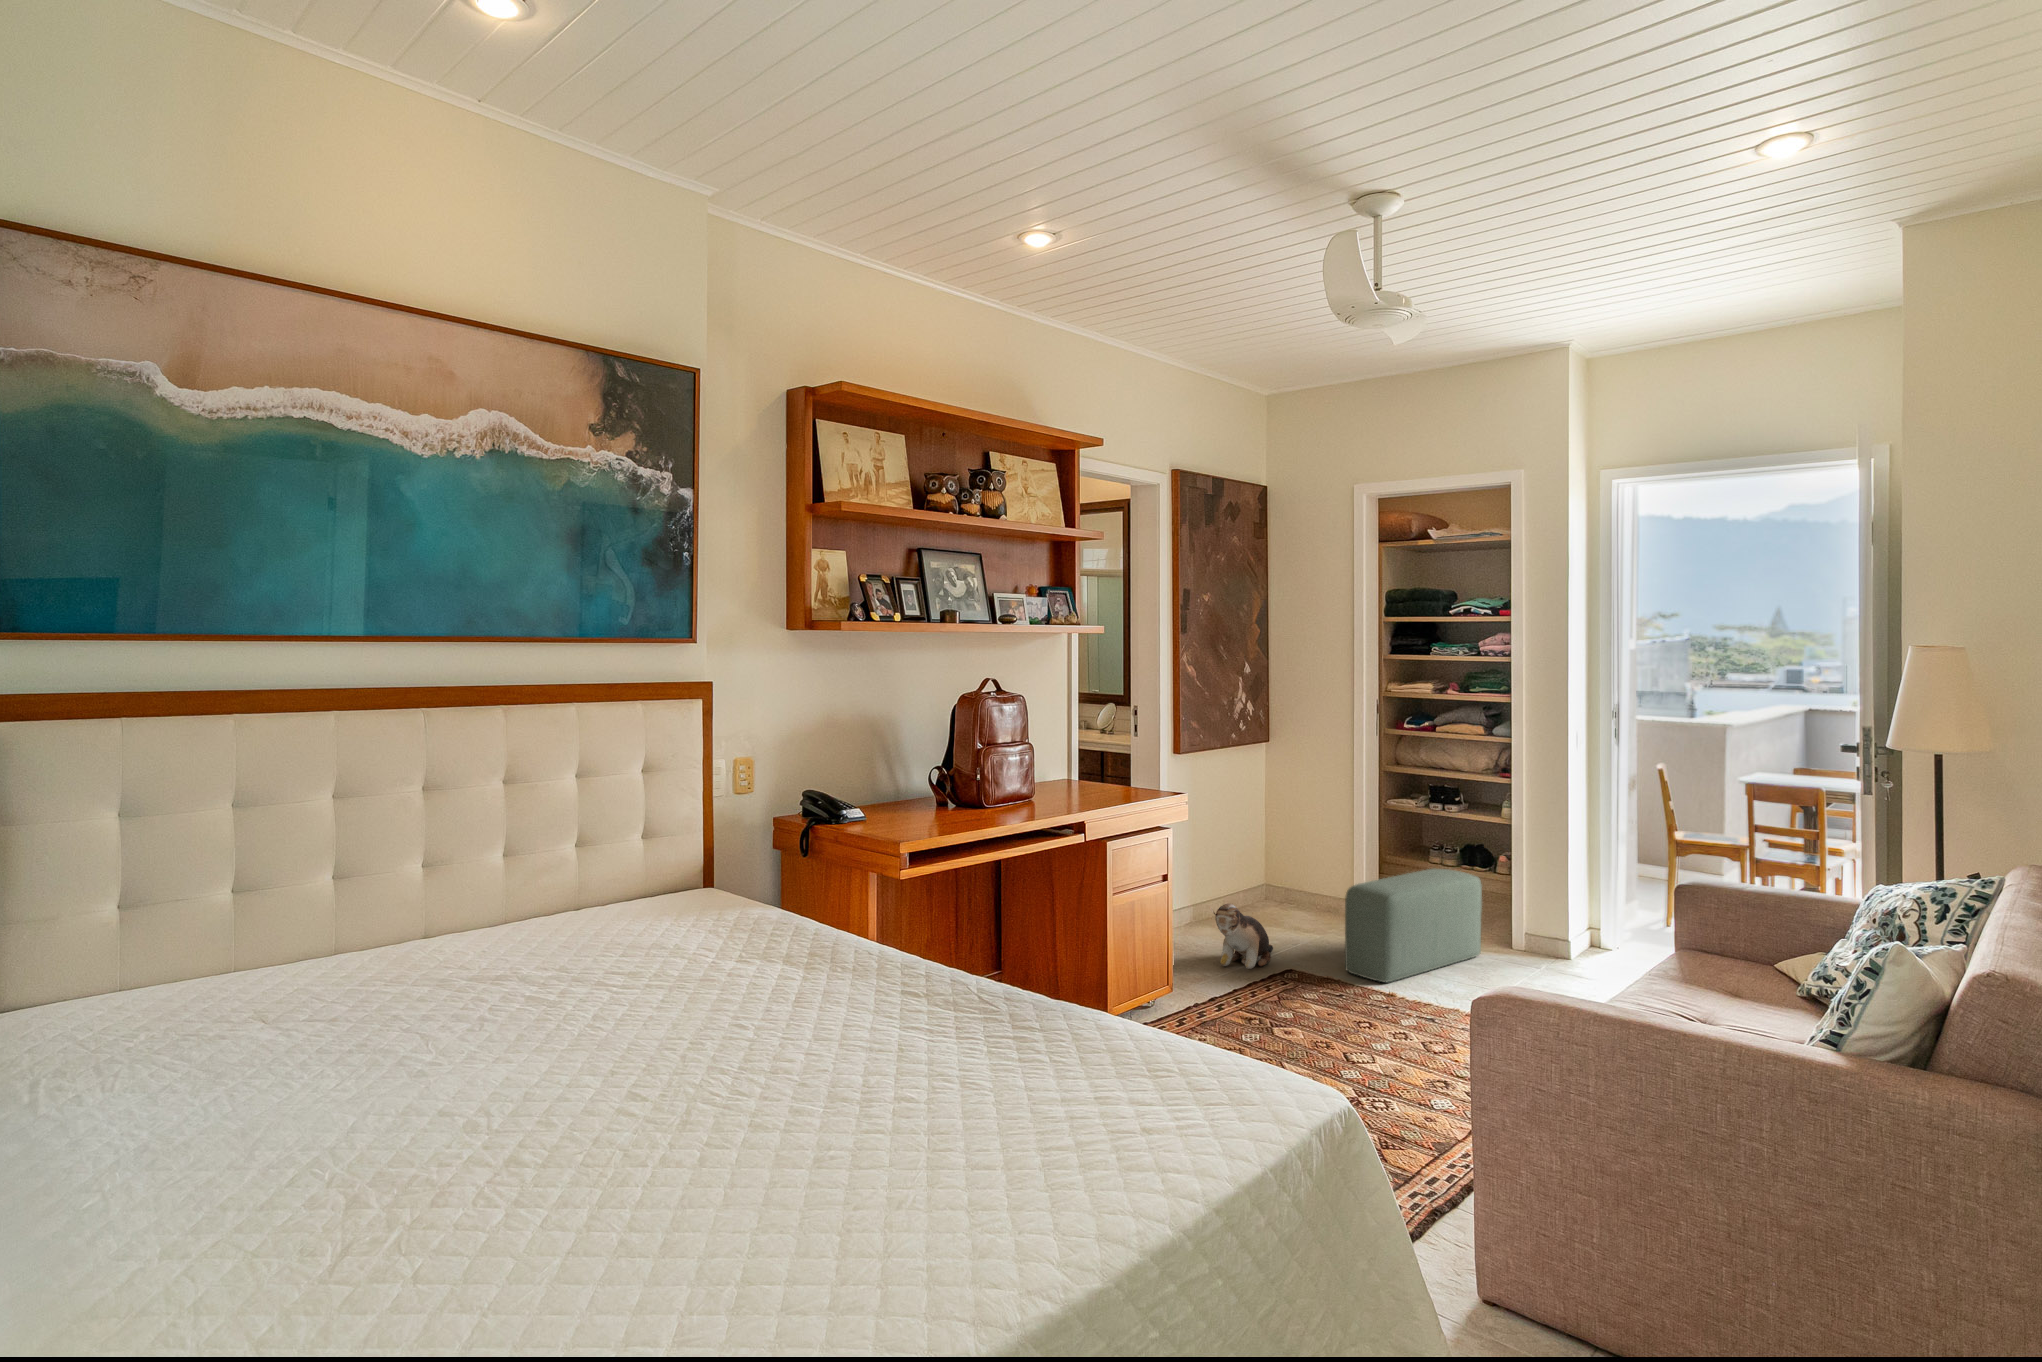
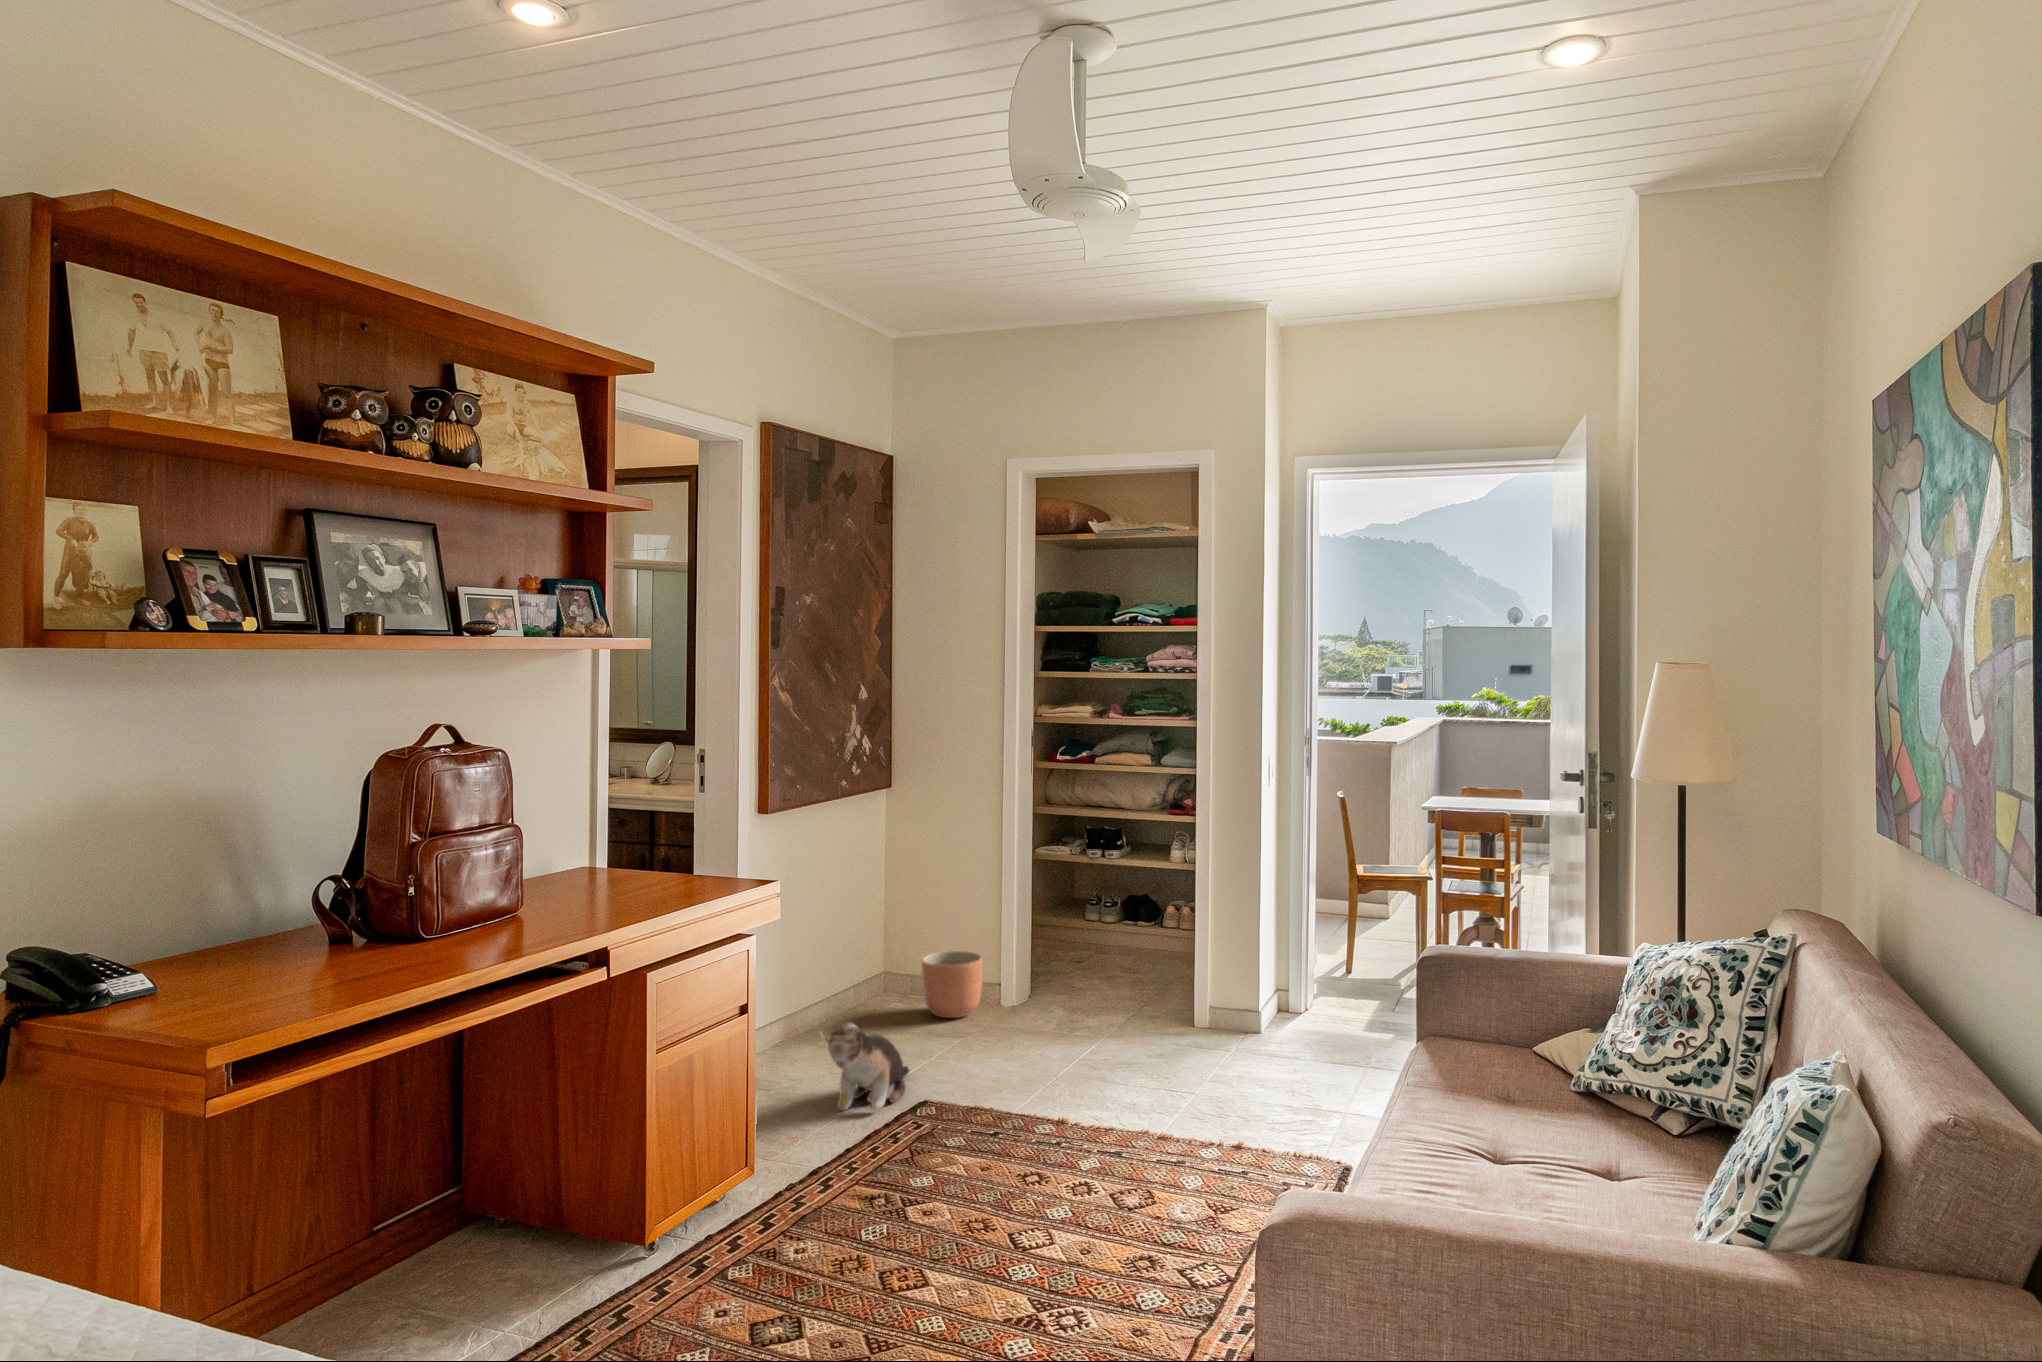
pouf: present [1345,869,1482,982] -> none [1000,938,1161,1104]
planter: none [1284,870,1332,920] -> present [922,951,982,1018]

